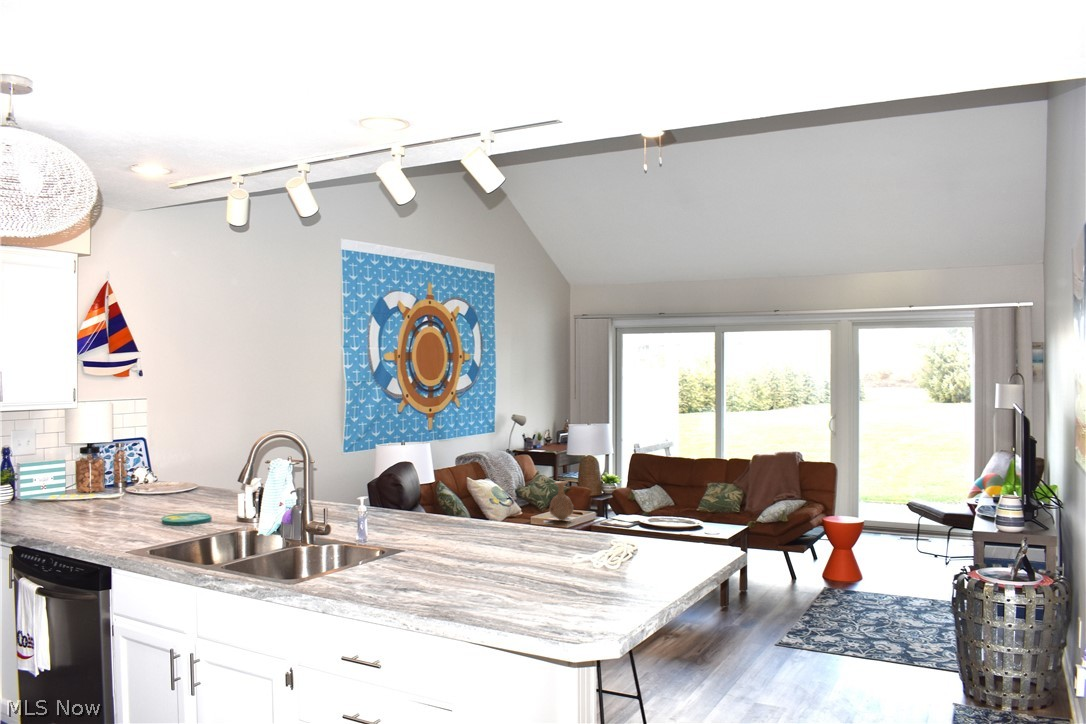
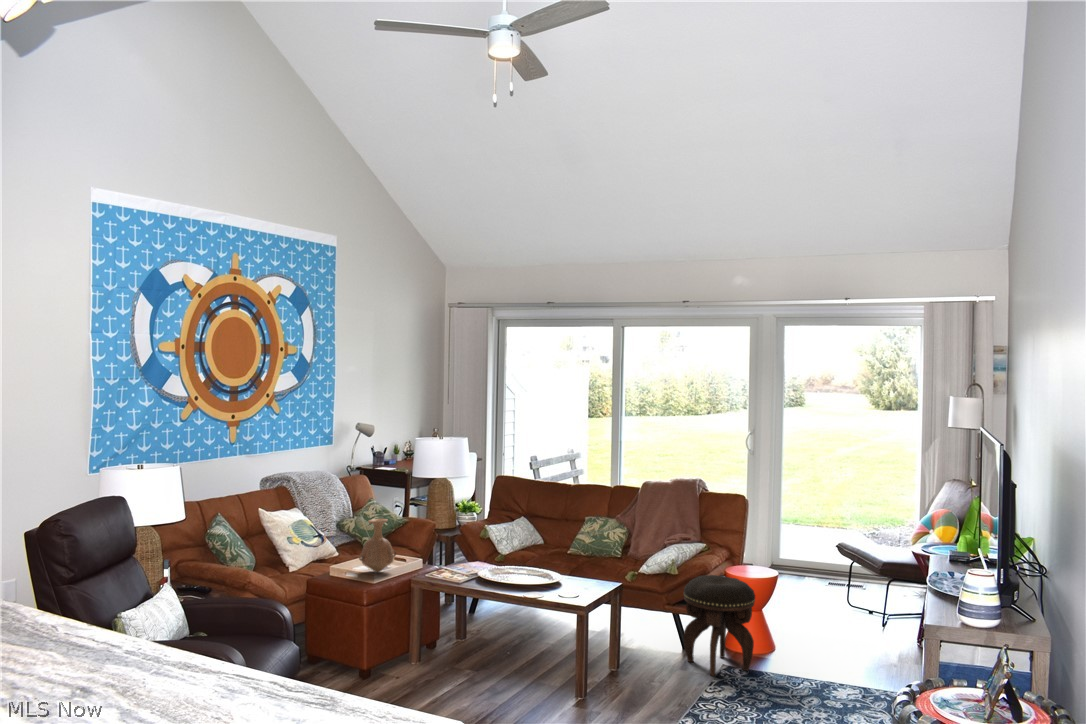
footstool: none [793,521,848,594] -> present [684,575,755,676]

